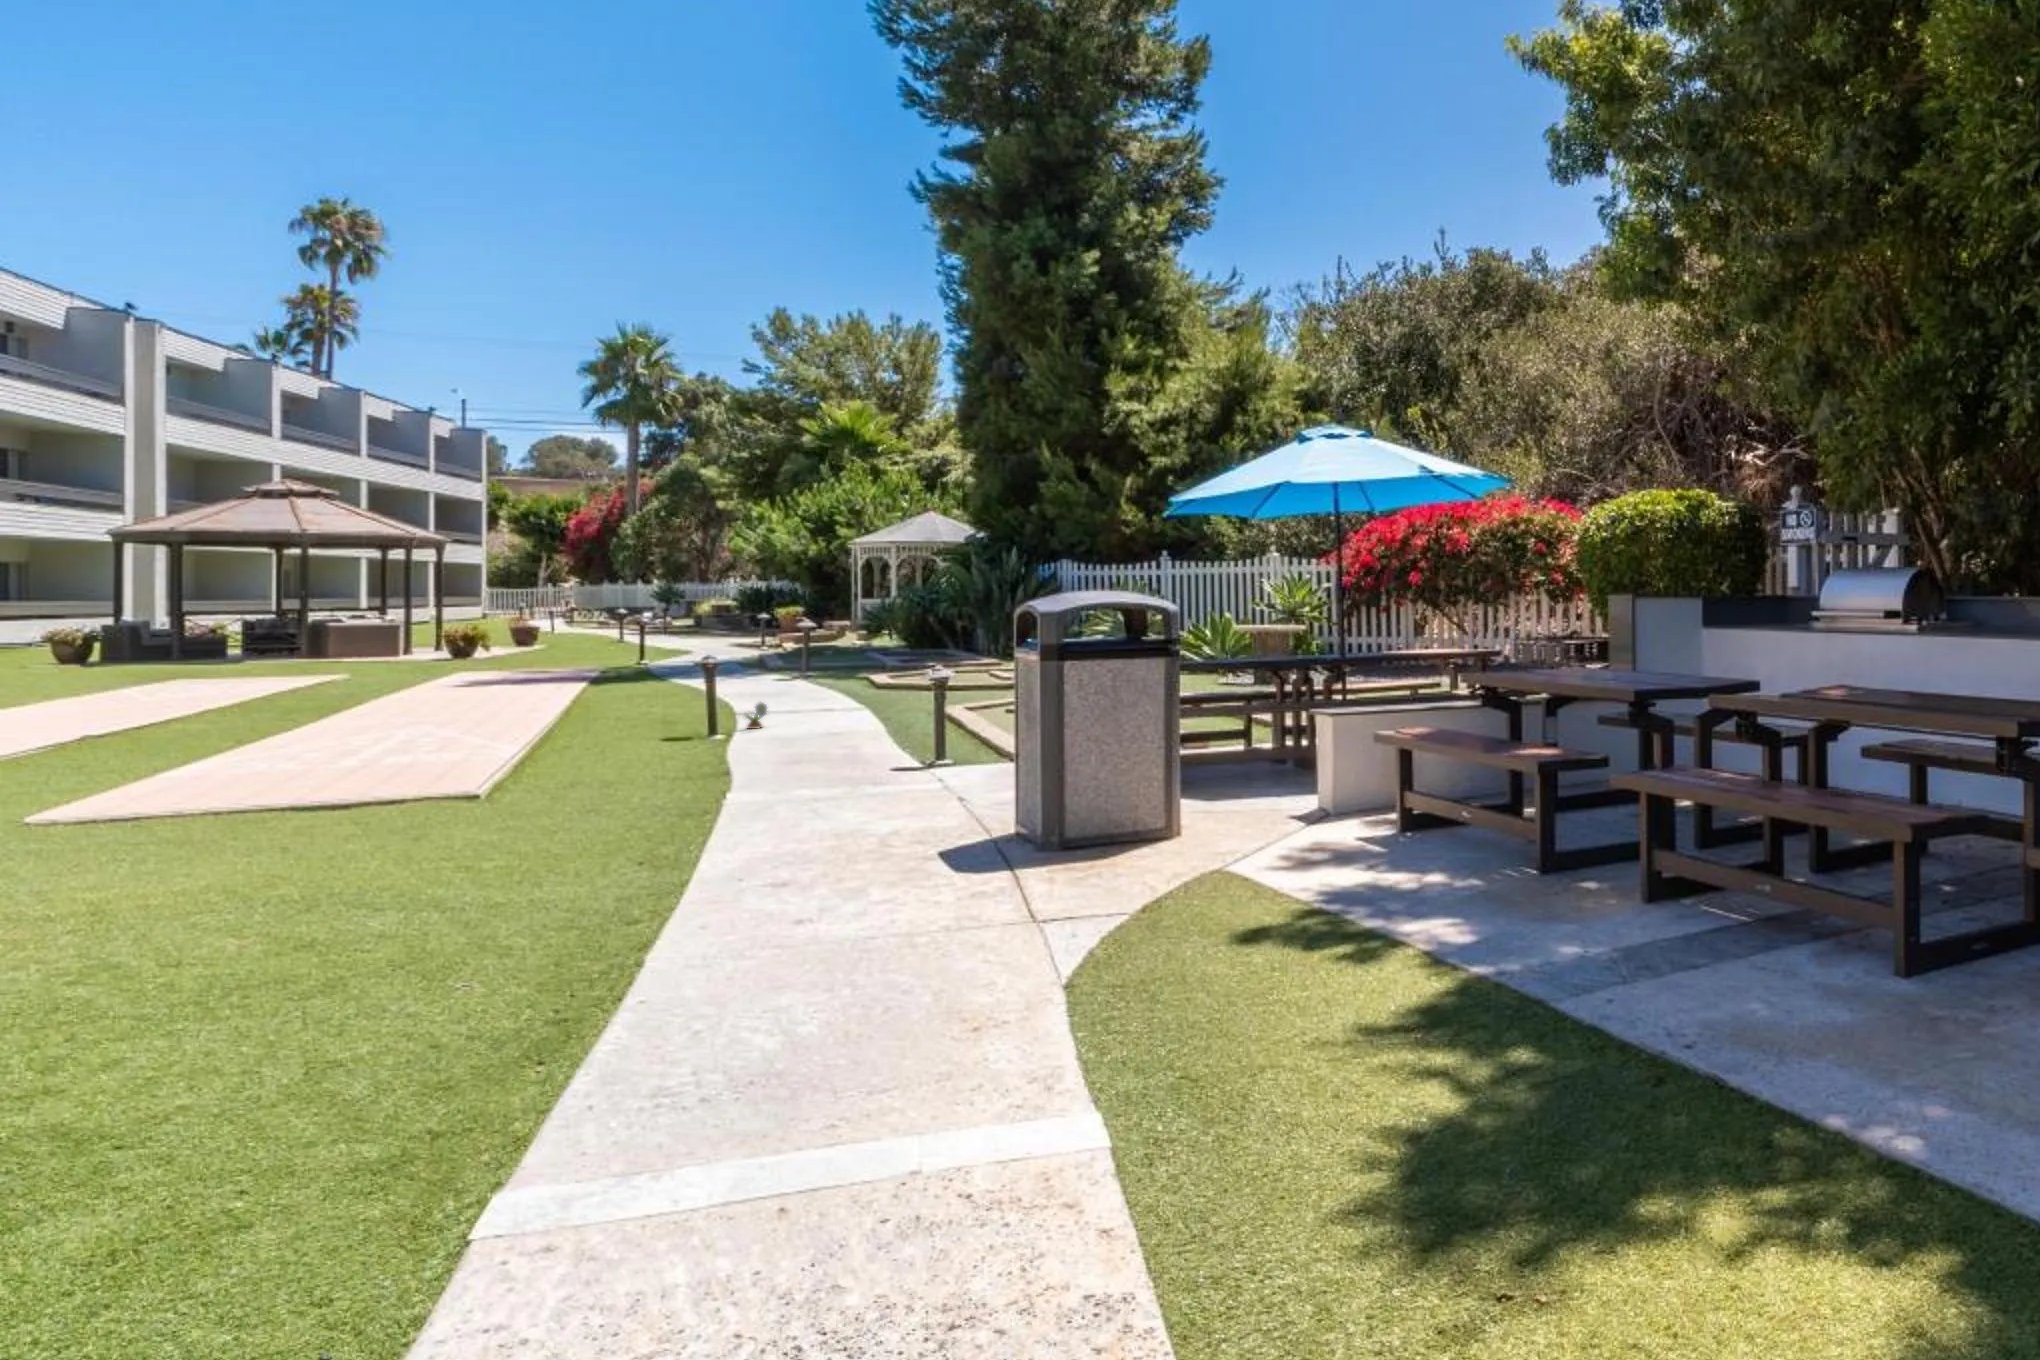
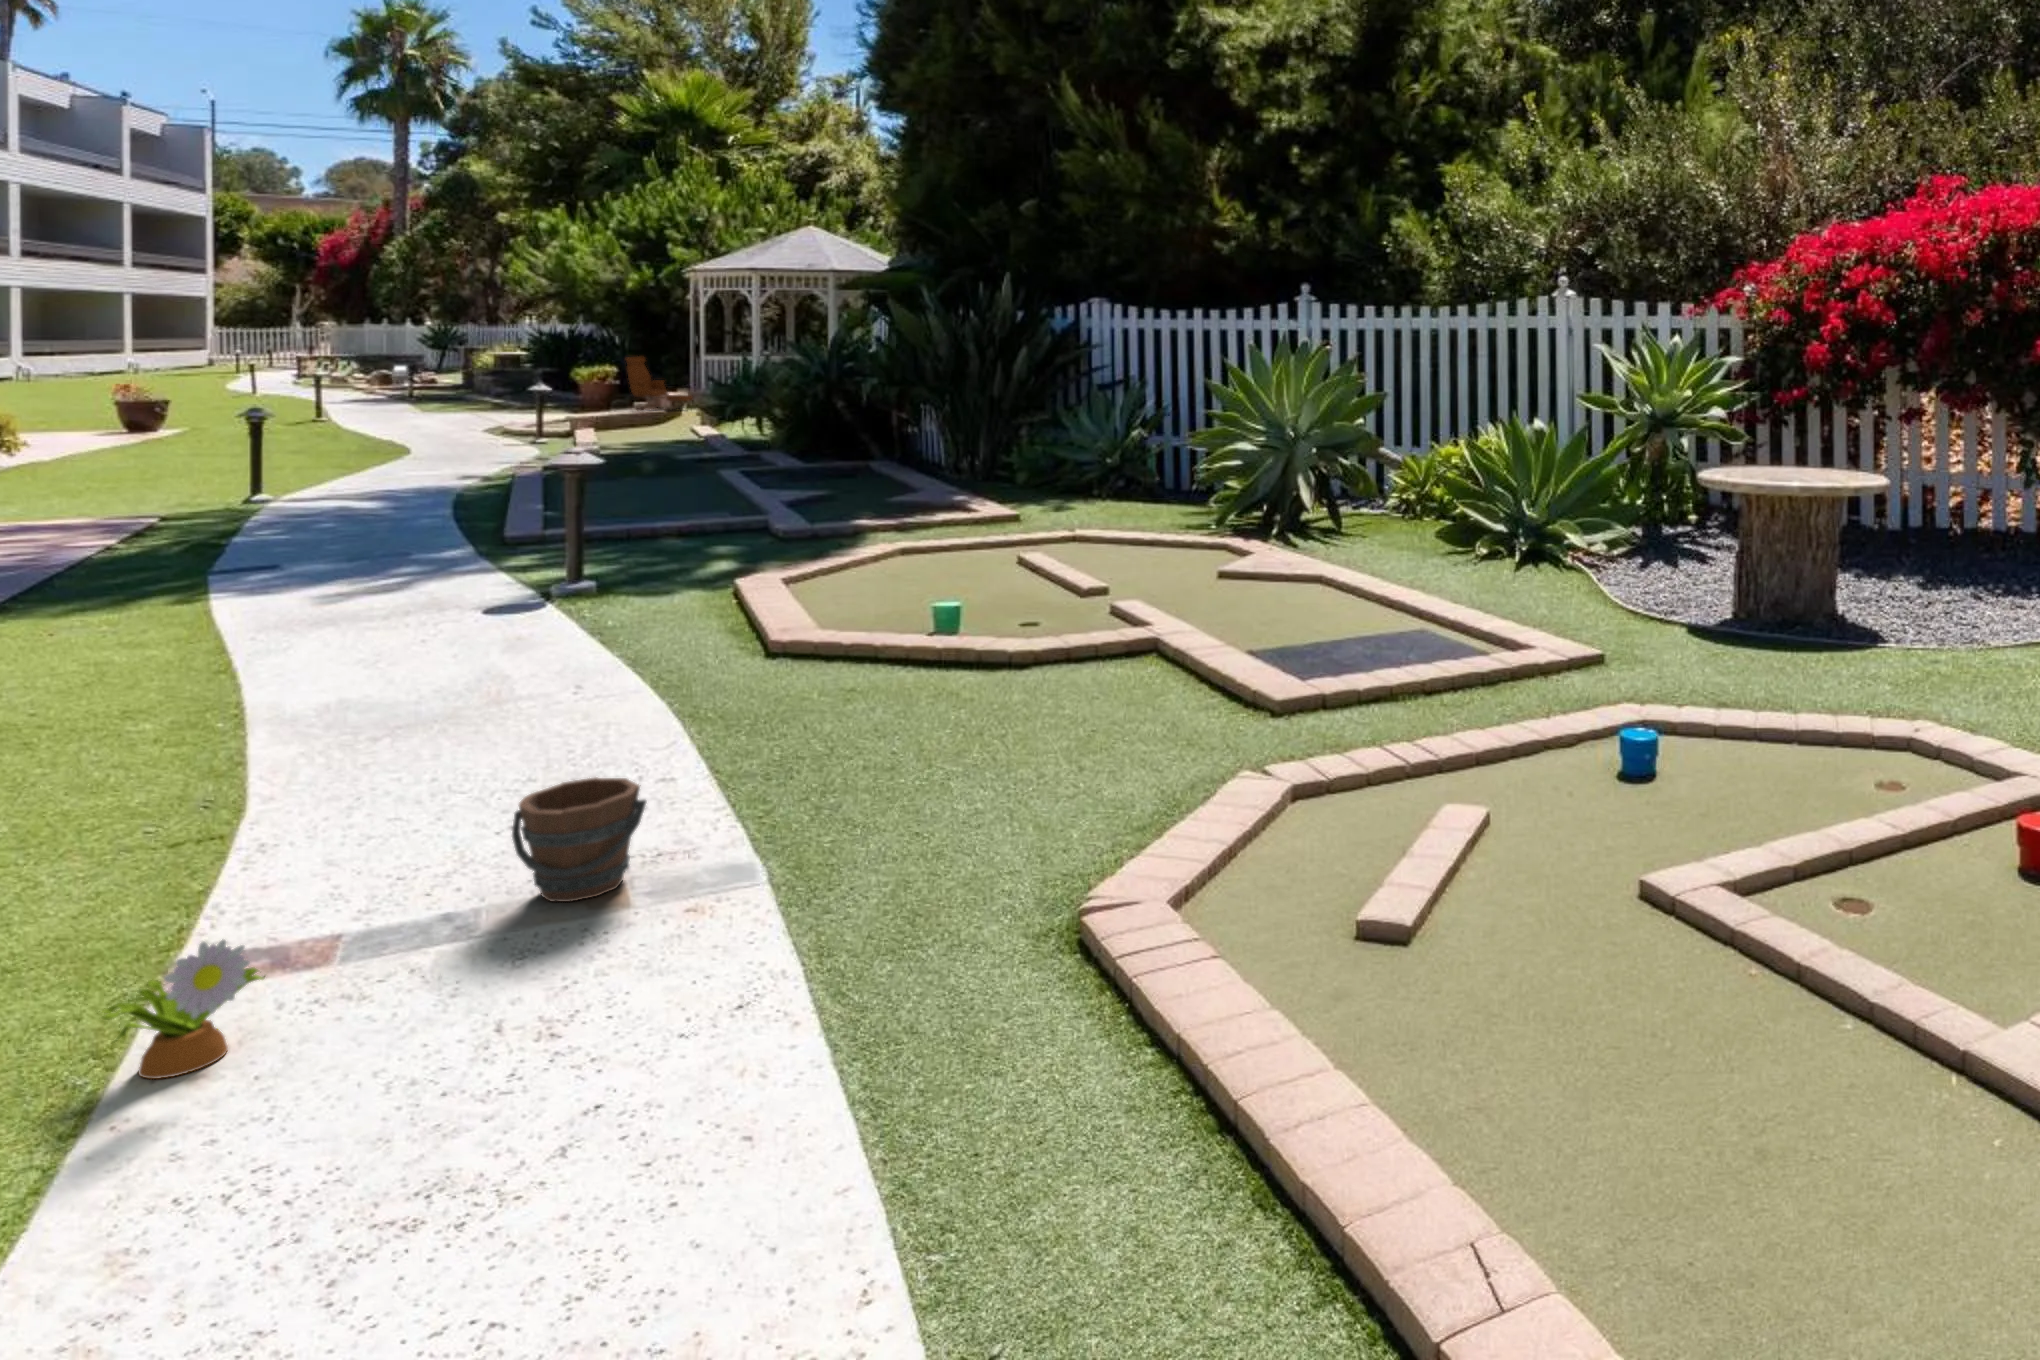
lounge chair: none [810,599,854,635] -> present [626,356,693,410]
bucket: none [815,692,848,718] -> present [512,777,646,902]

